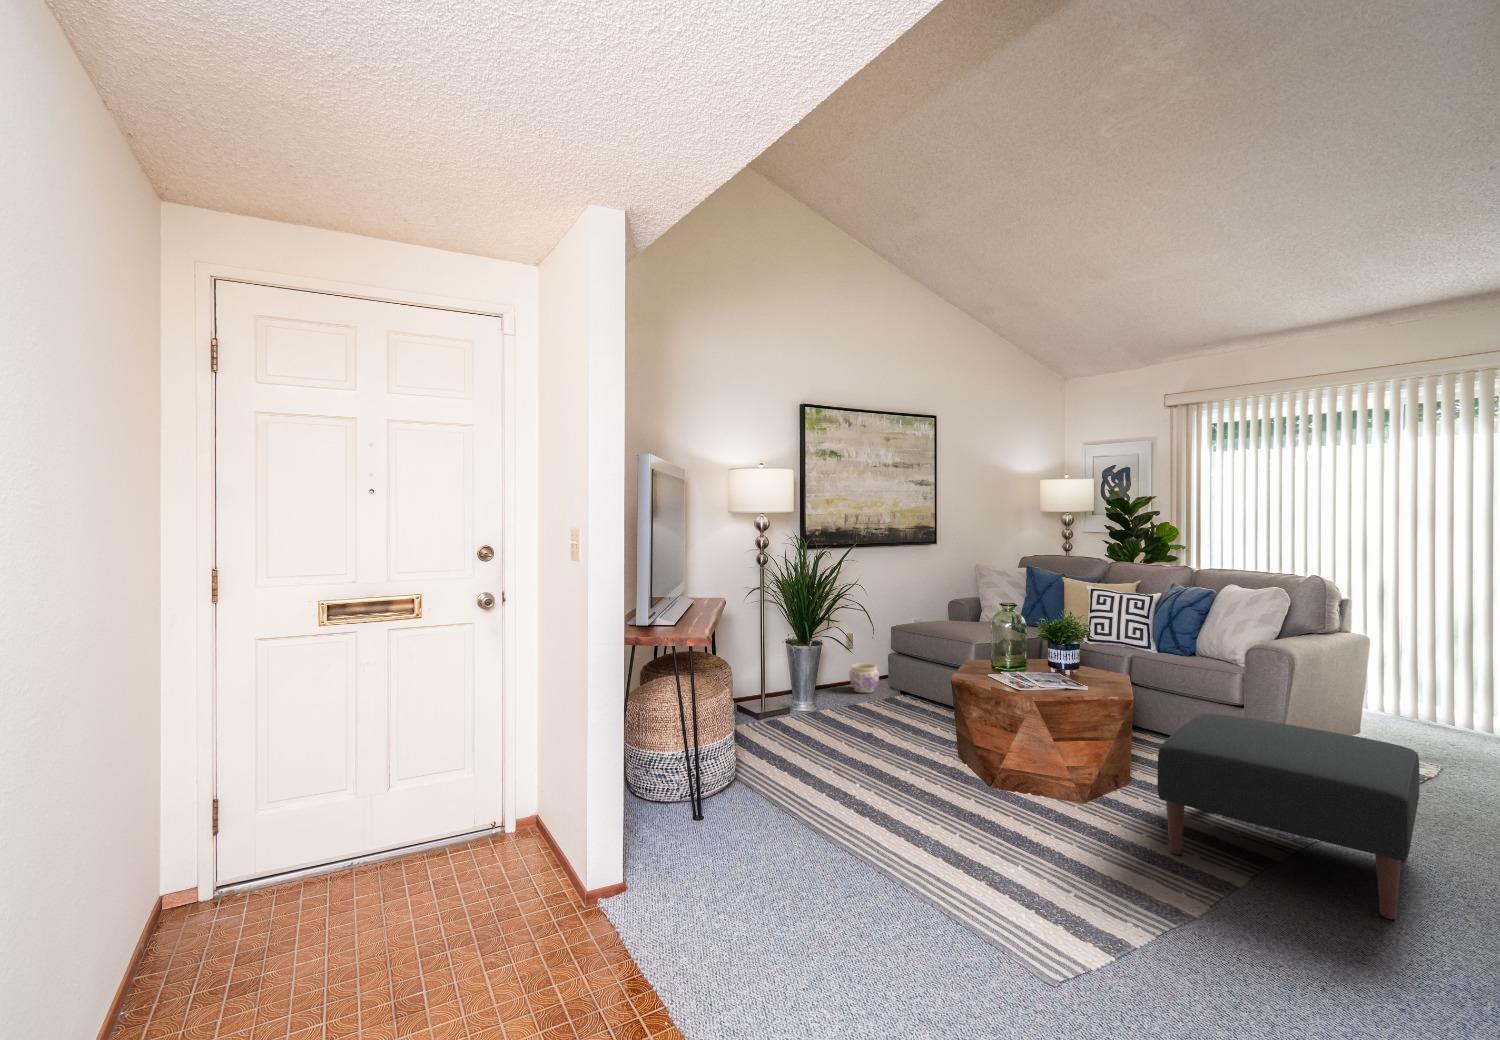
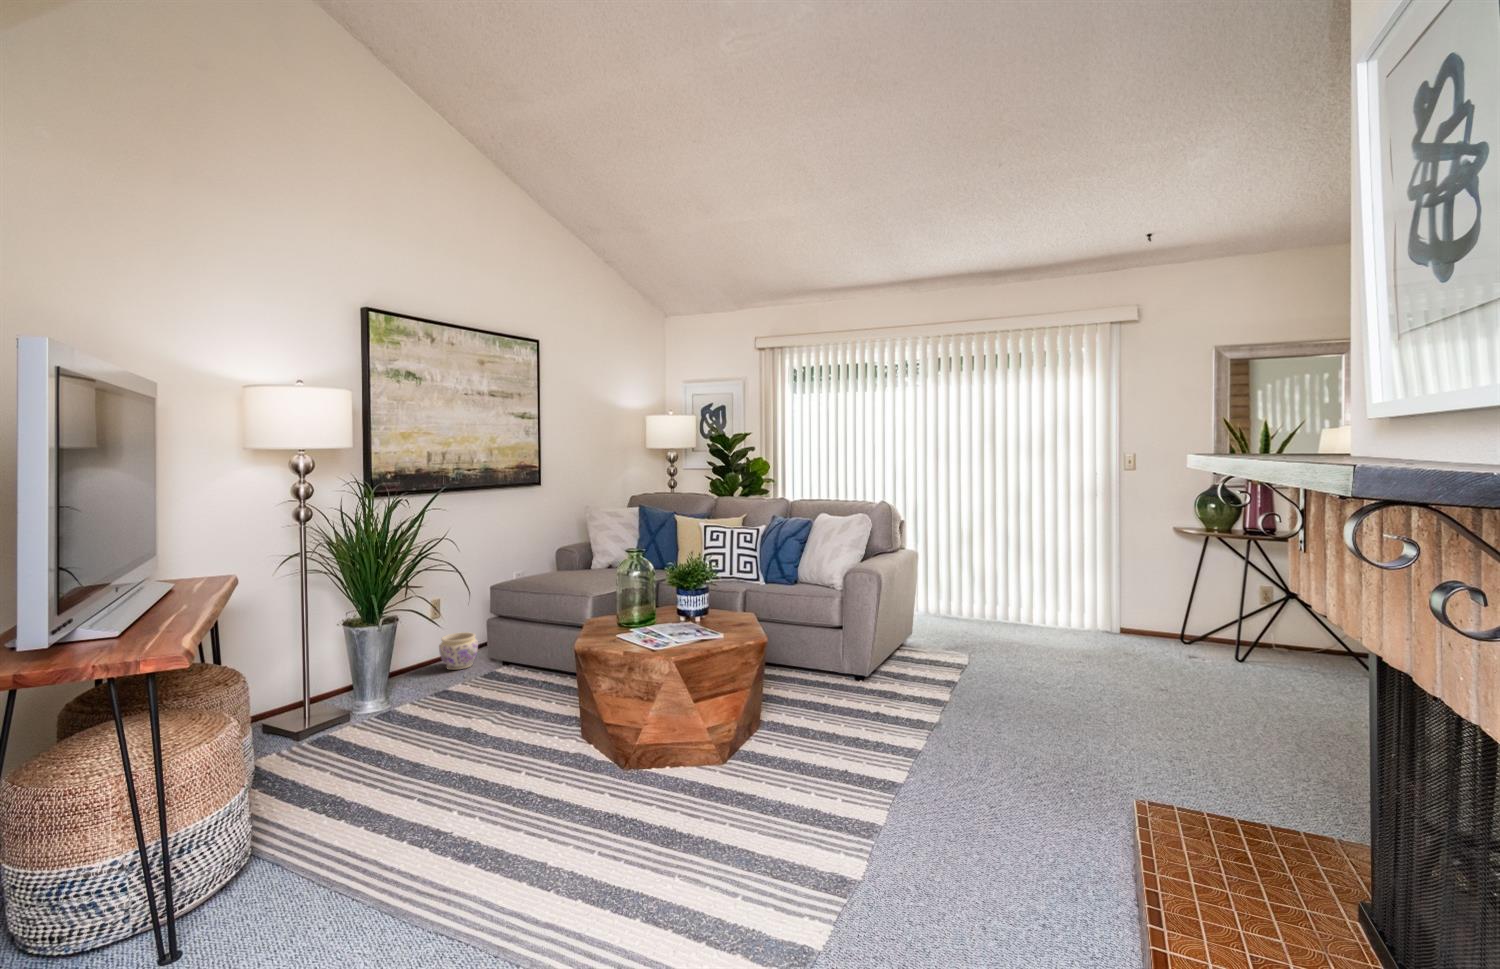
ottoman: present [1157,714,1419,919] -> none [804,644,1012,820]

